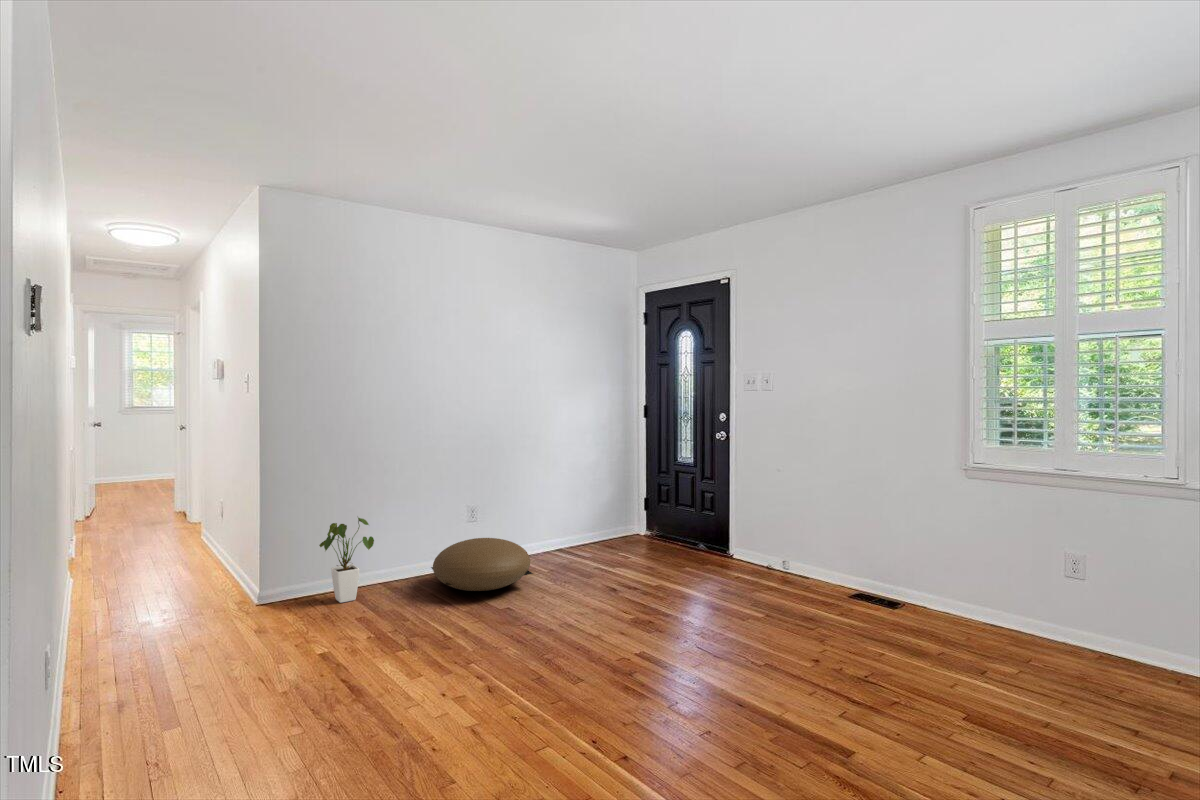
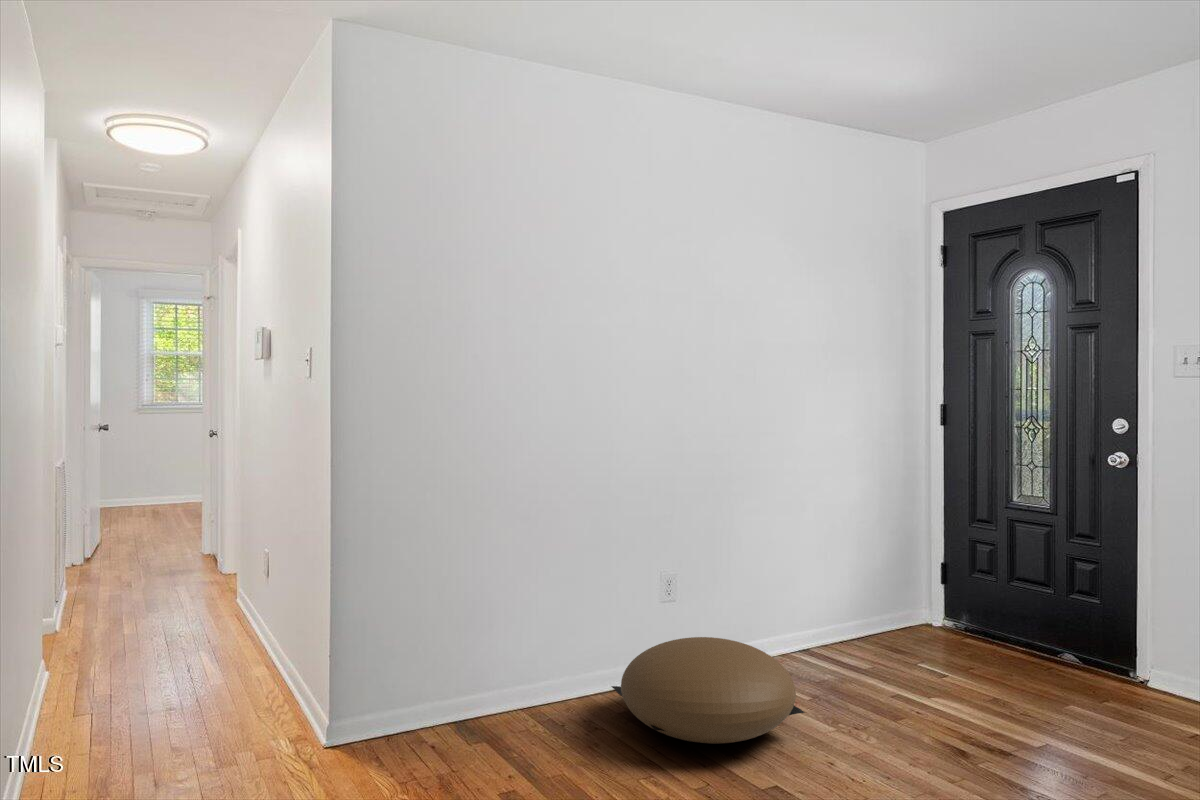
house plant: present [319,518,374,603] -> none [430,593,526,753]

